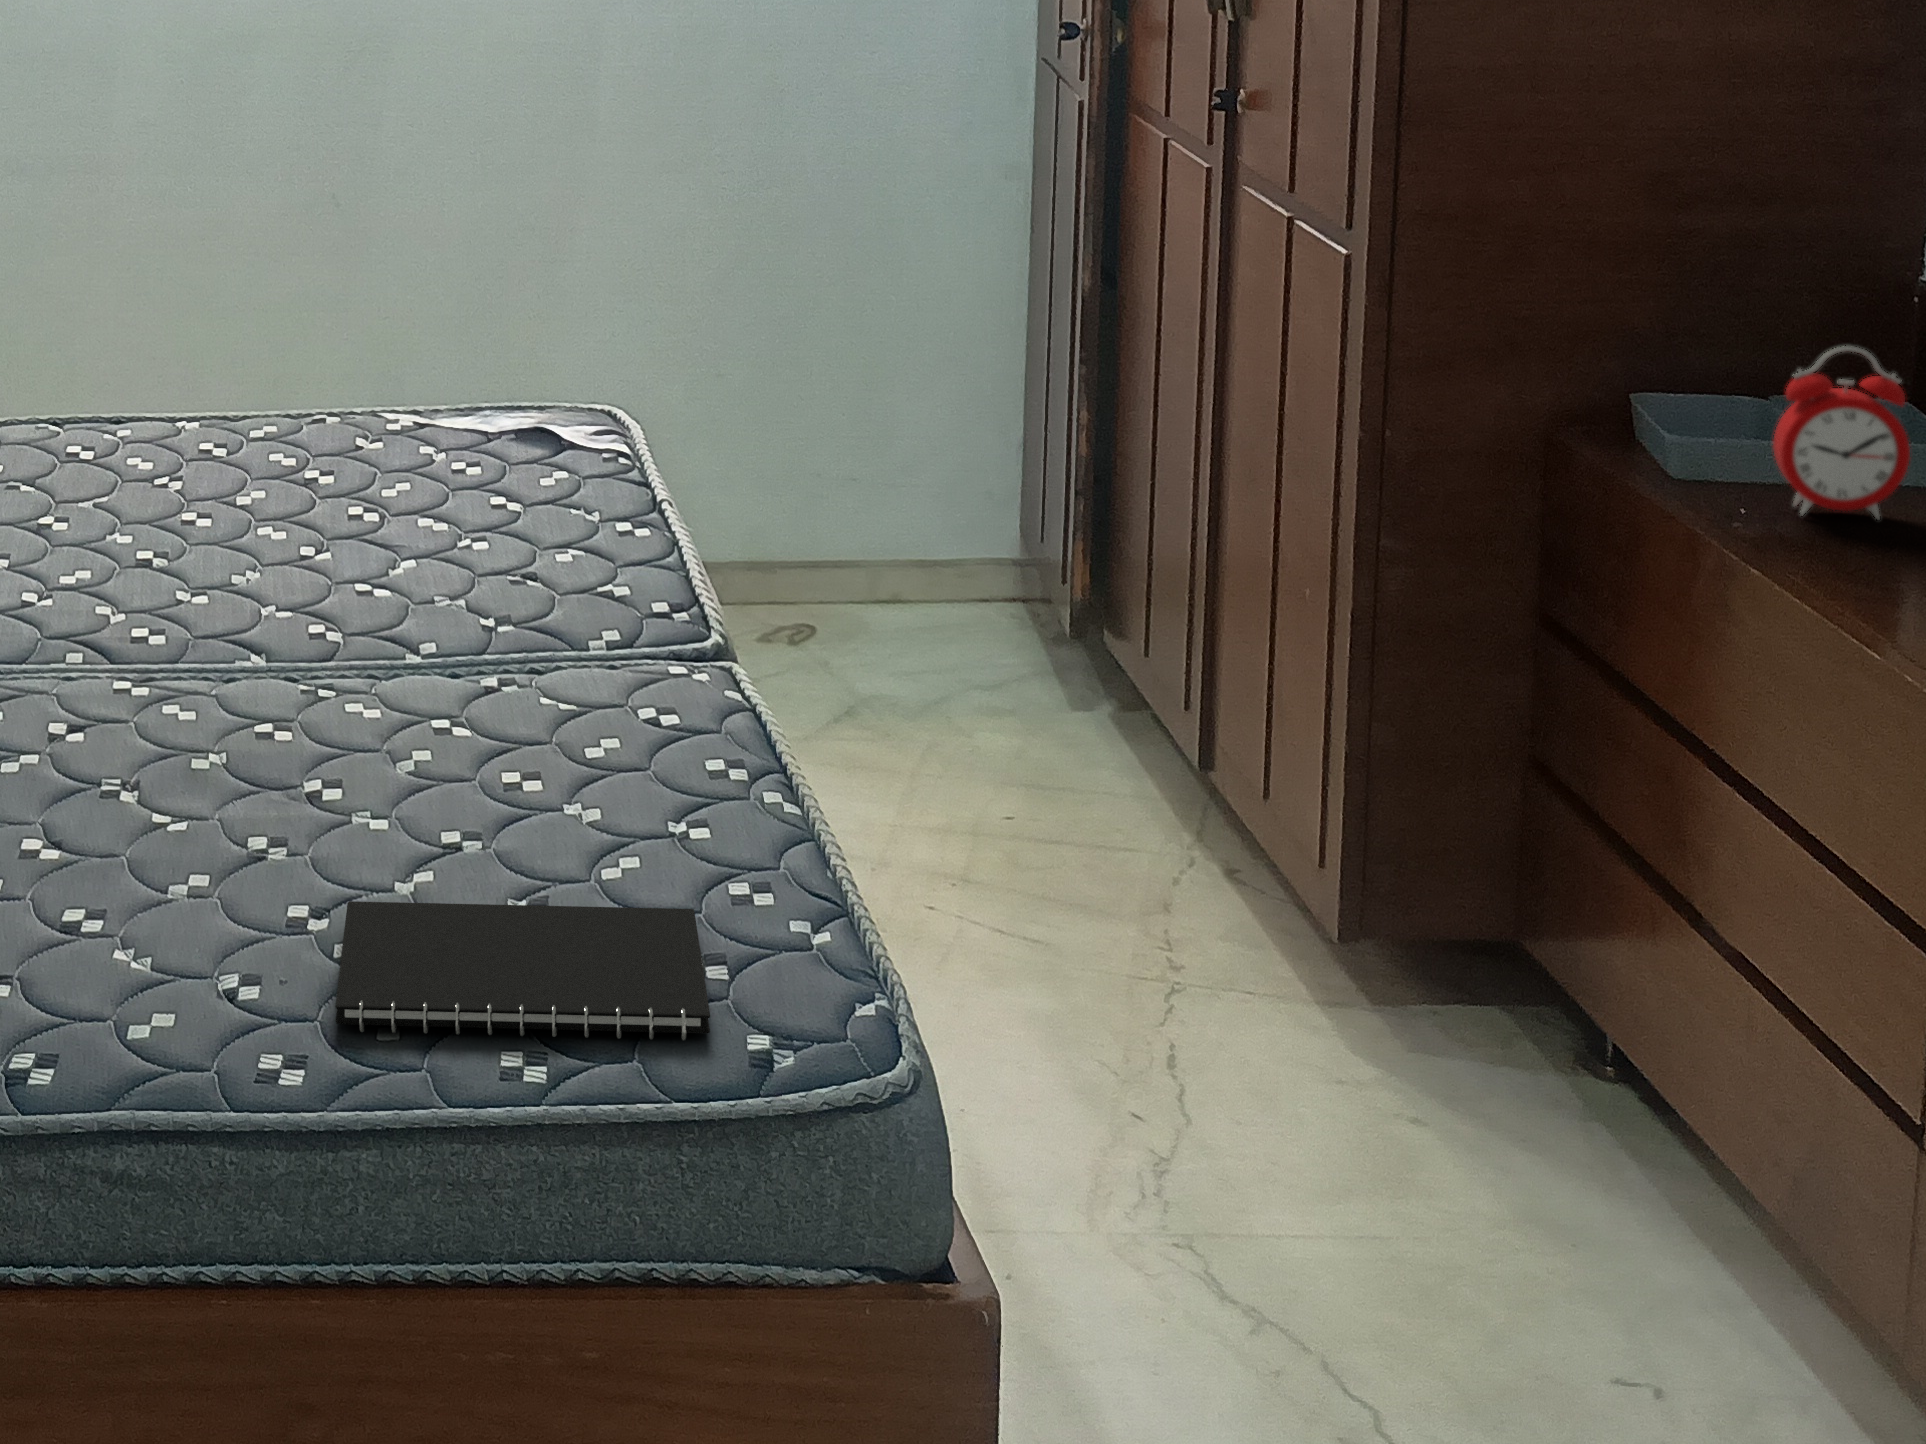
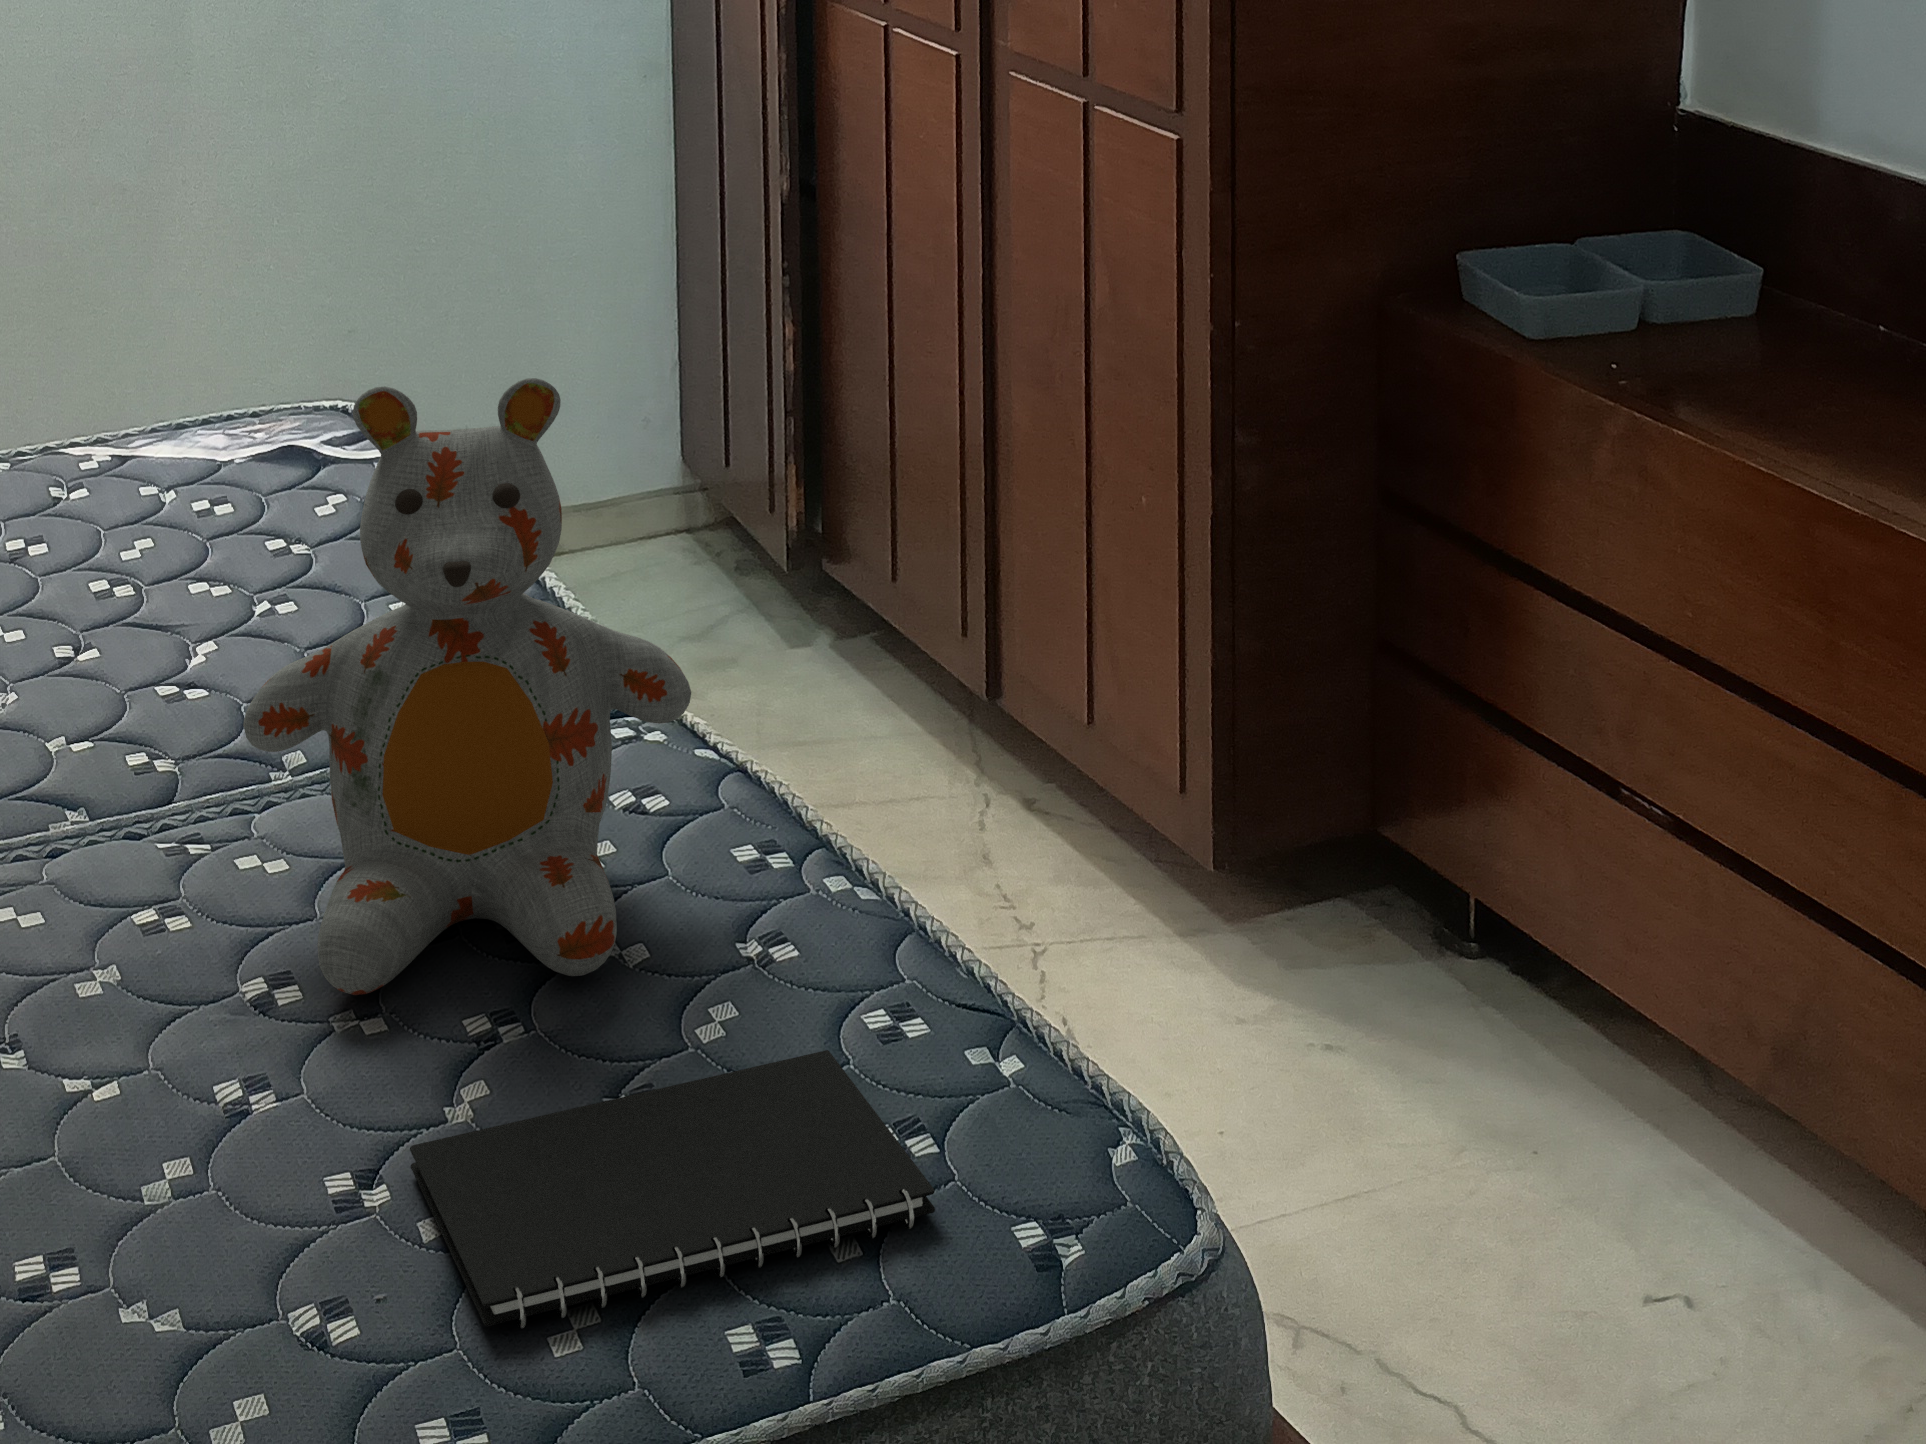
stuffed bear: none [341,339,686,825] -> present [243,378,691,995]
alarm clock: present [1773,346,1910,519] -> none [1636,191,1758,364]

